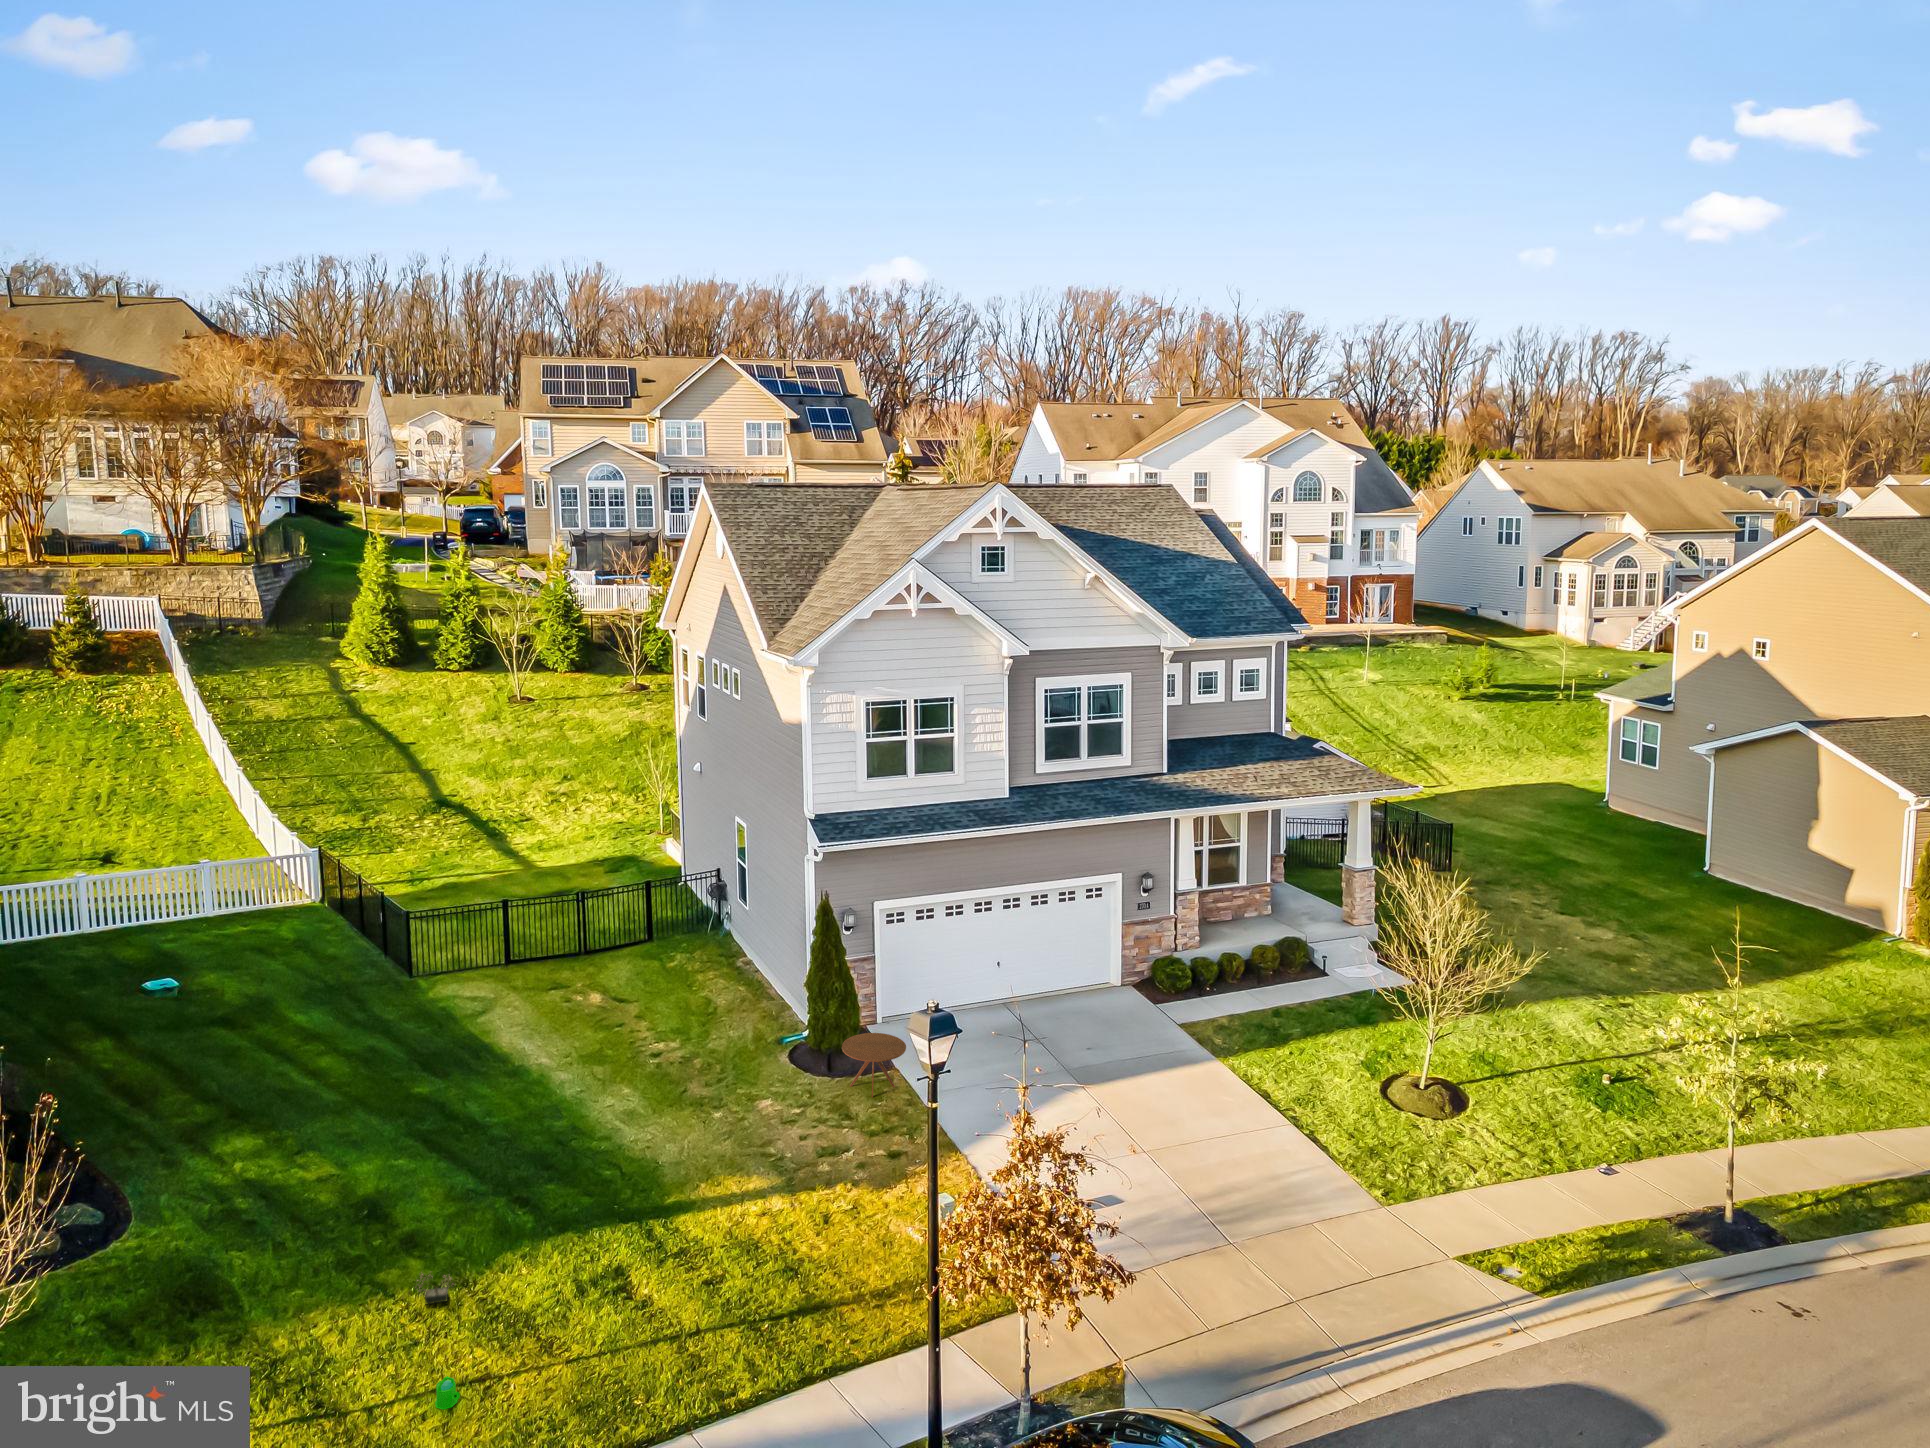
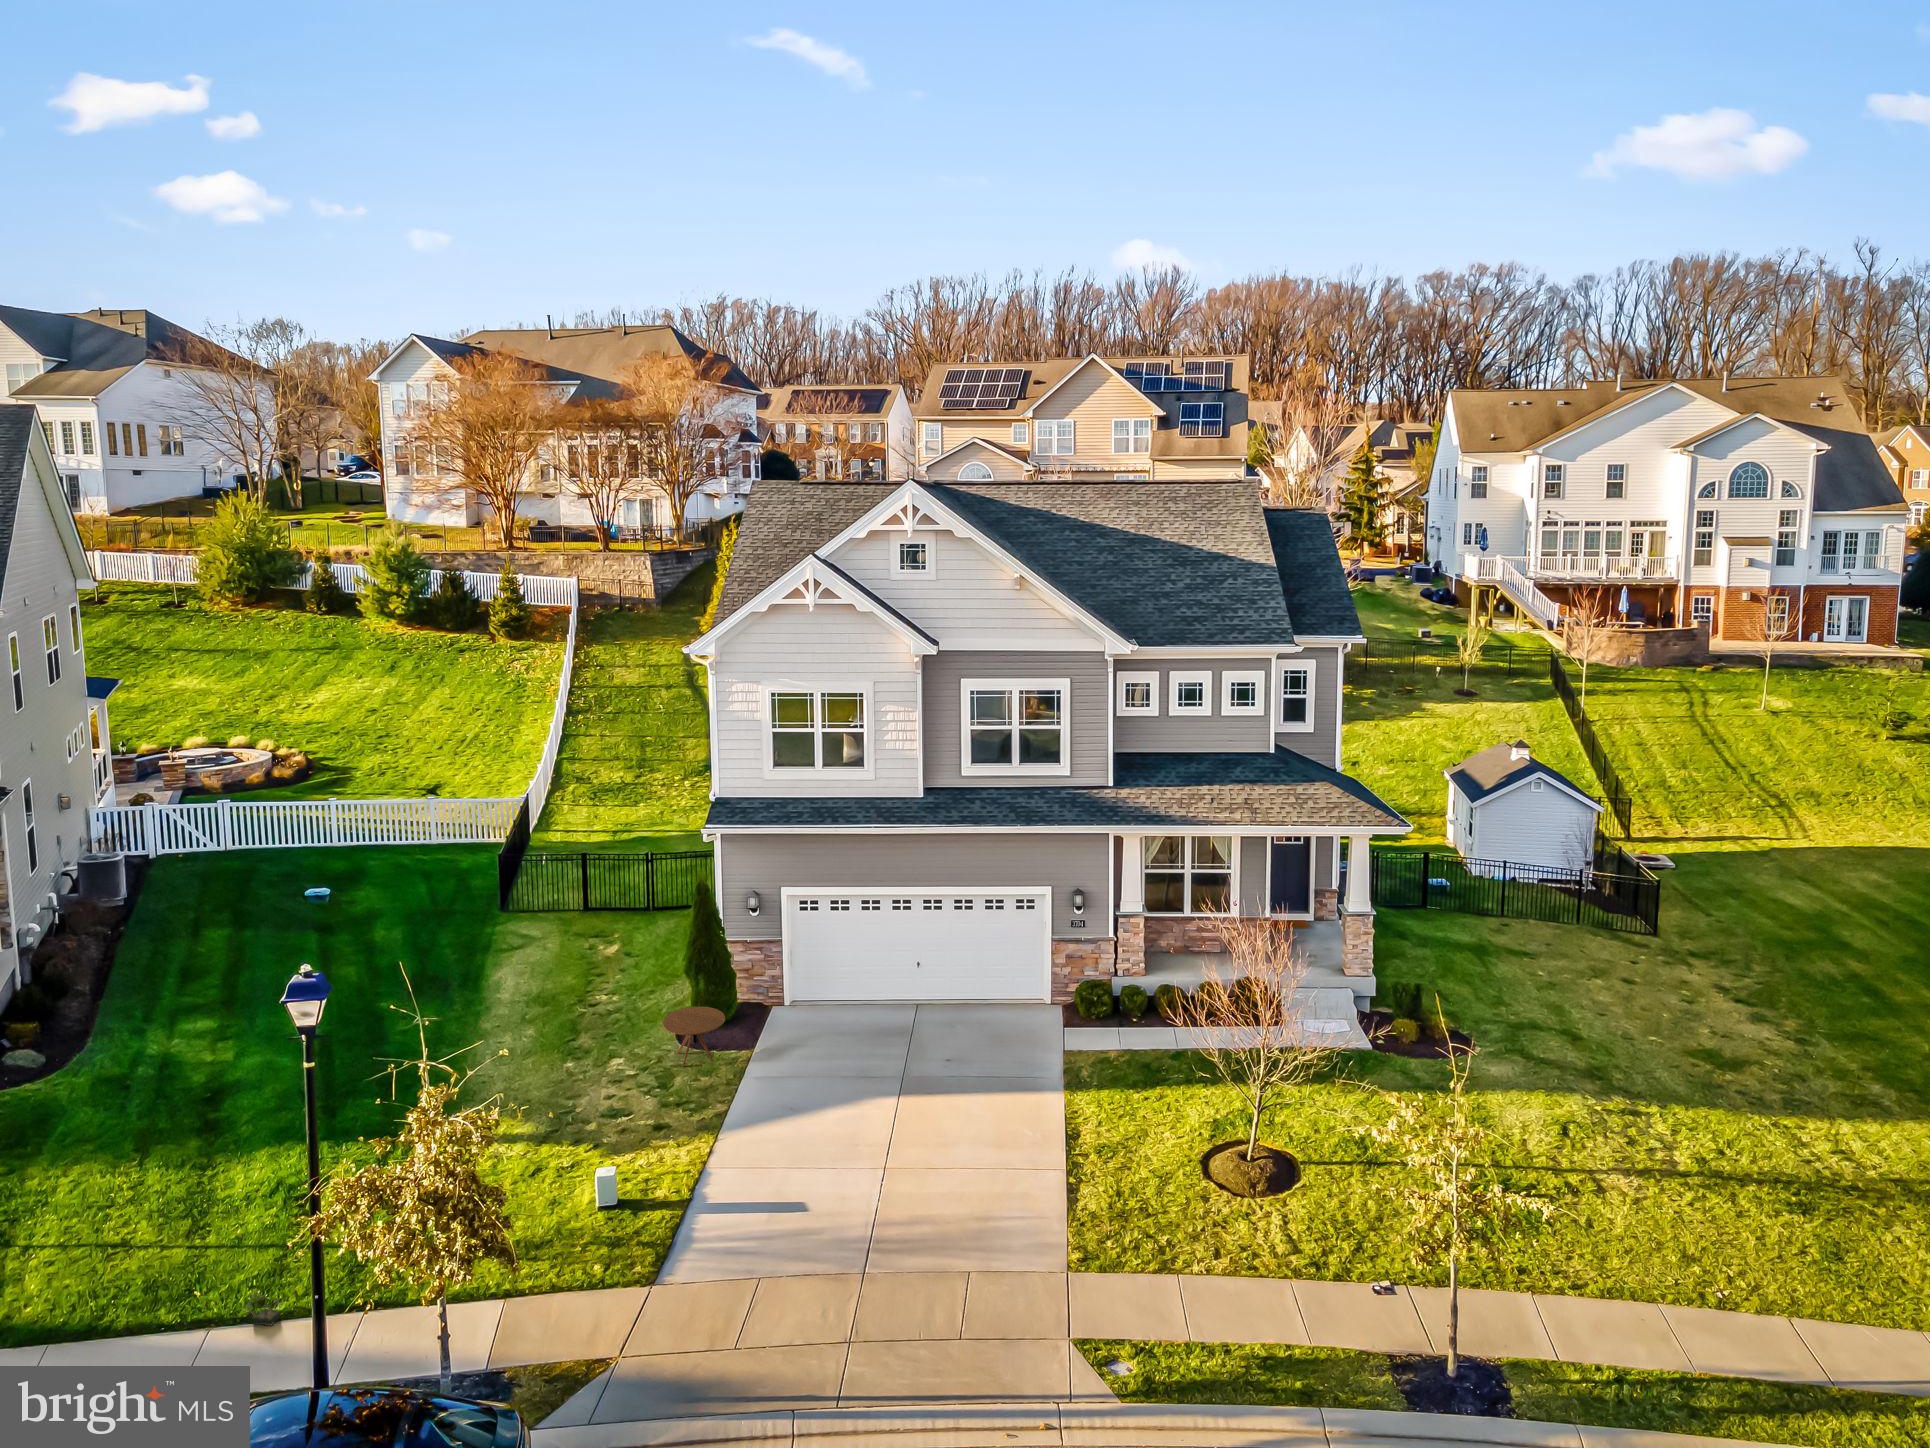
decorative plant: present [417,1274,450,1304] -> present [247,1298,280,1326]
watering can: present [435,1376,460,1410] -> none [59,1218,80,1243]

